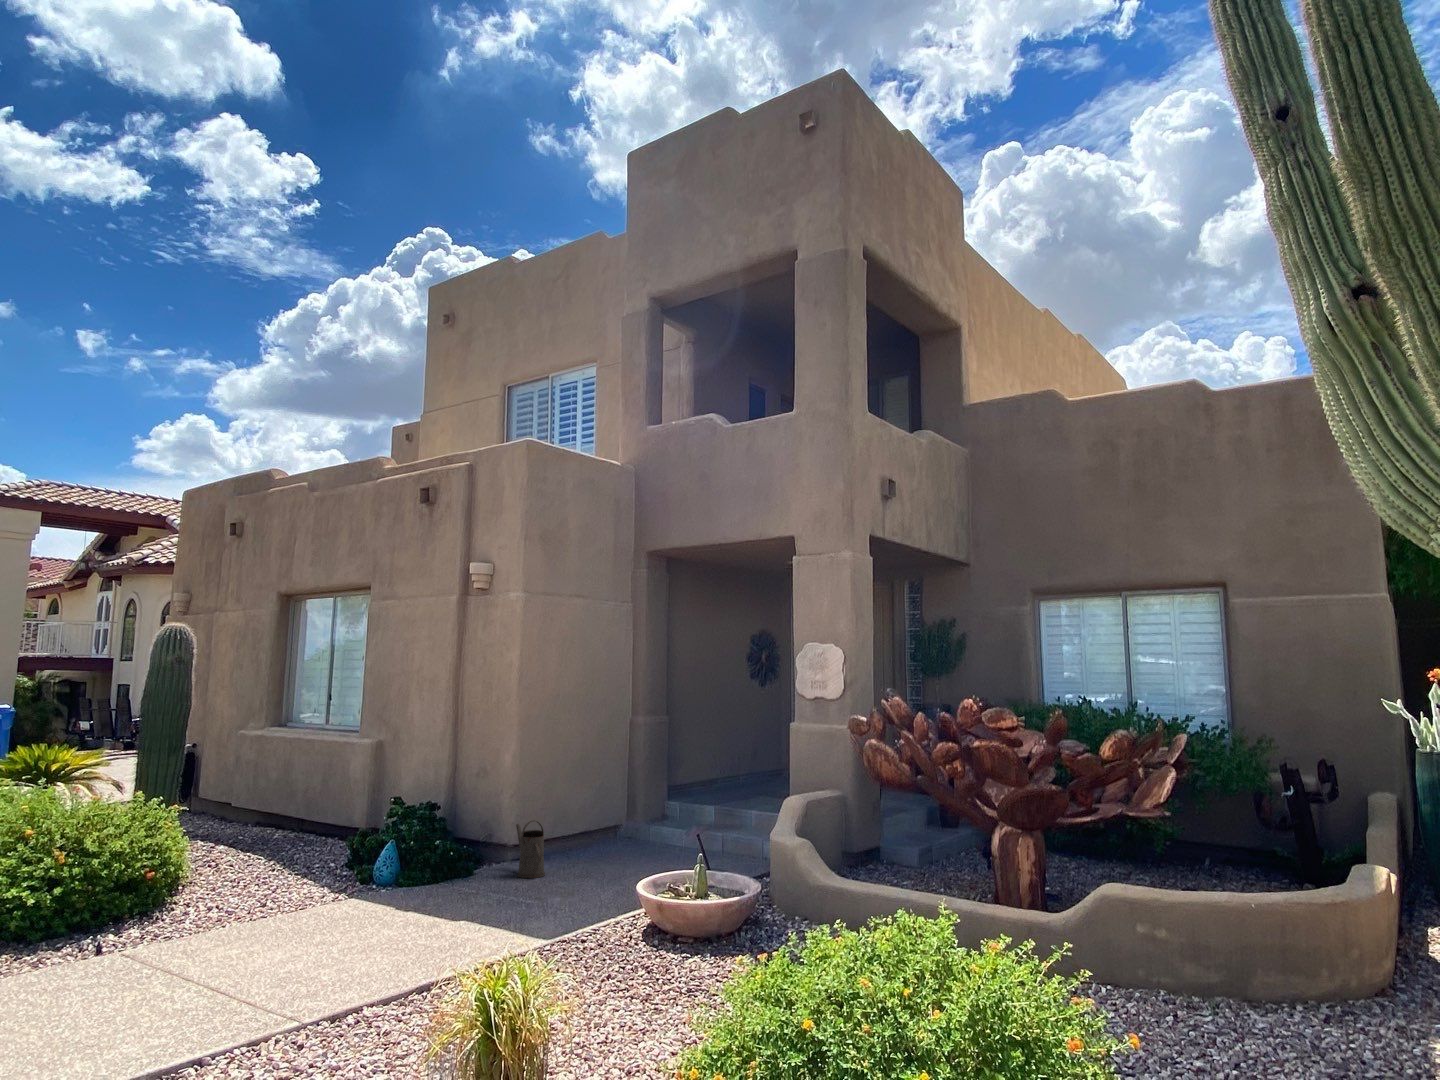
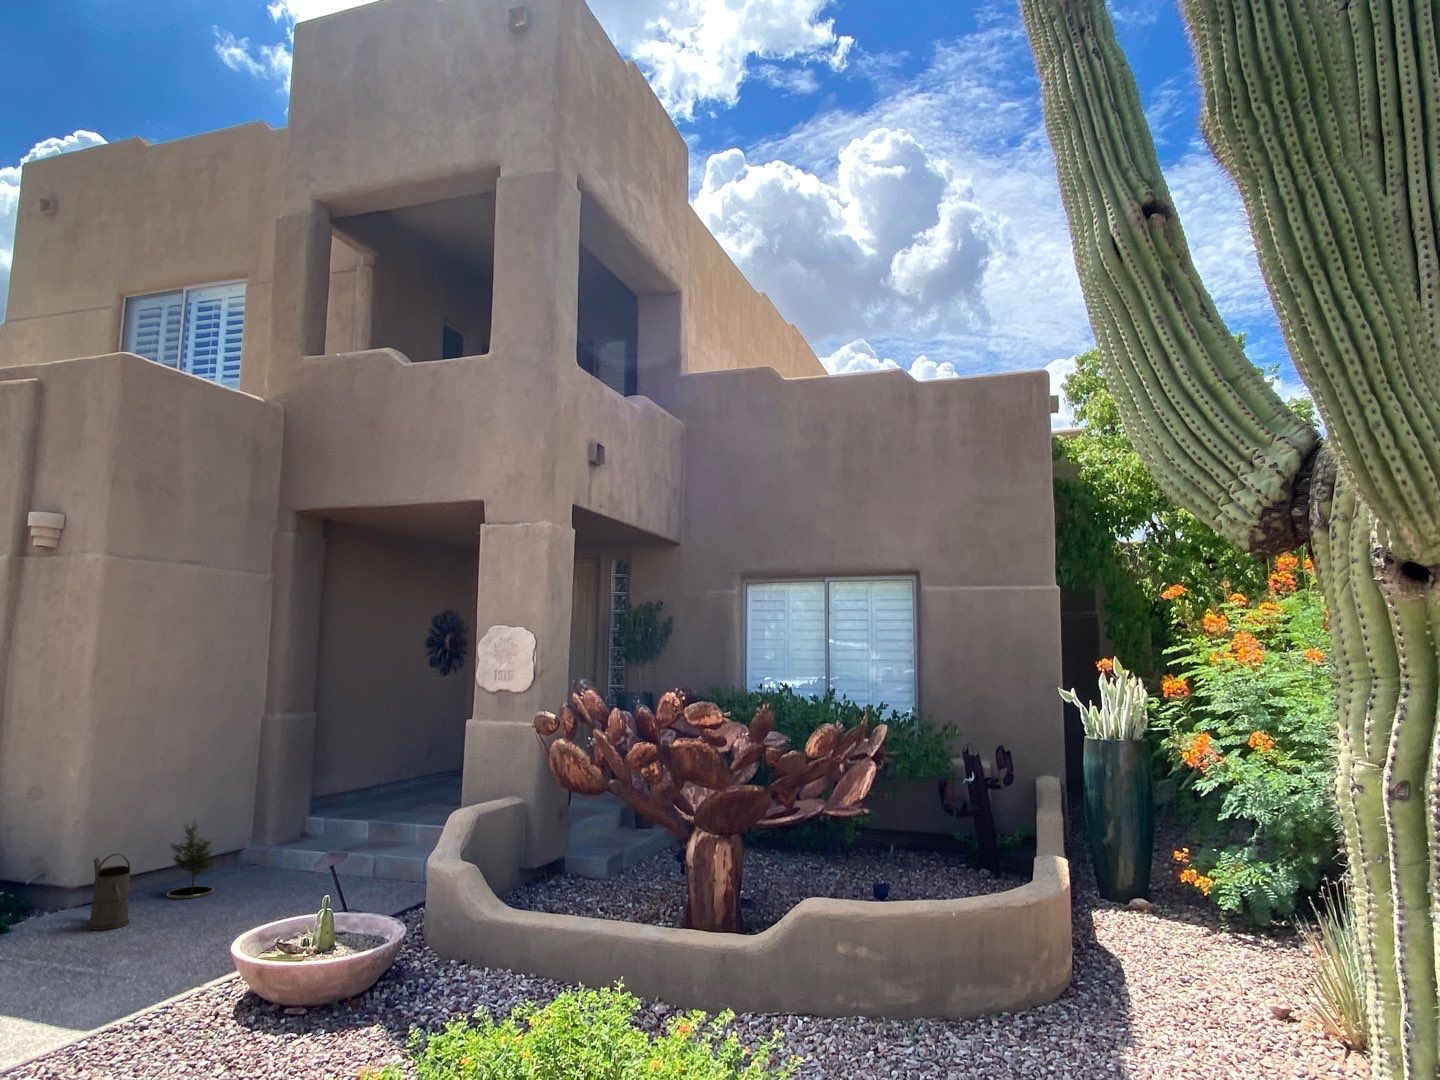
potted tree: none [564,797,602,861] -> present [167,823,219,899]

